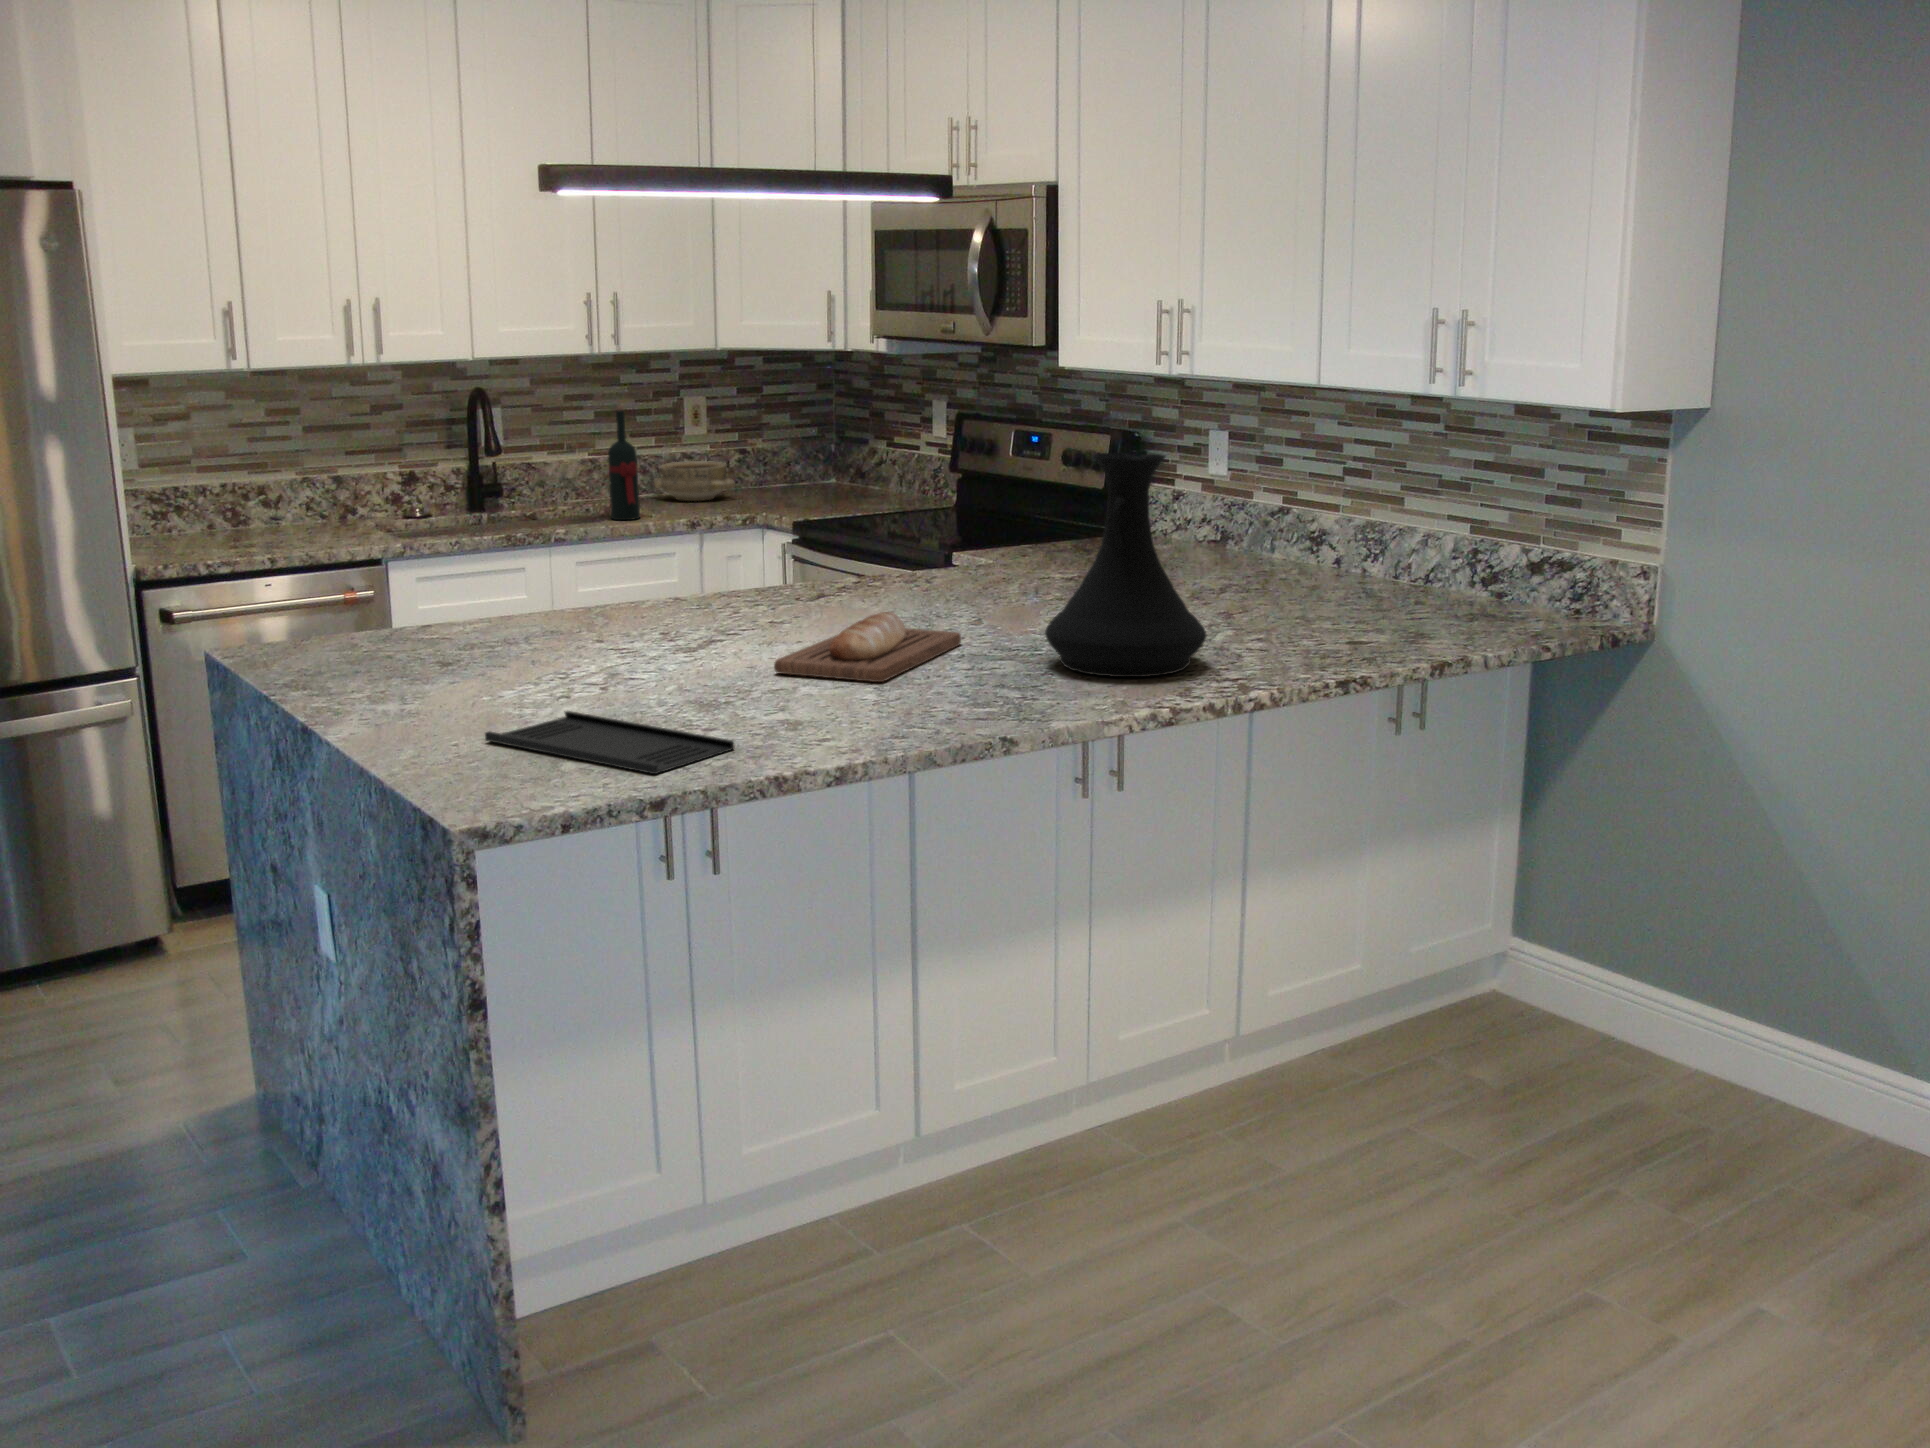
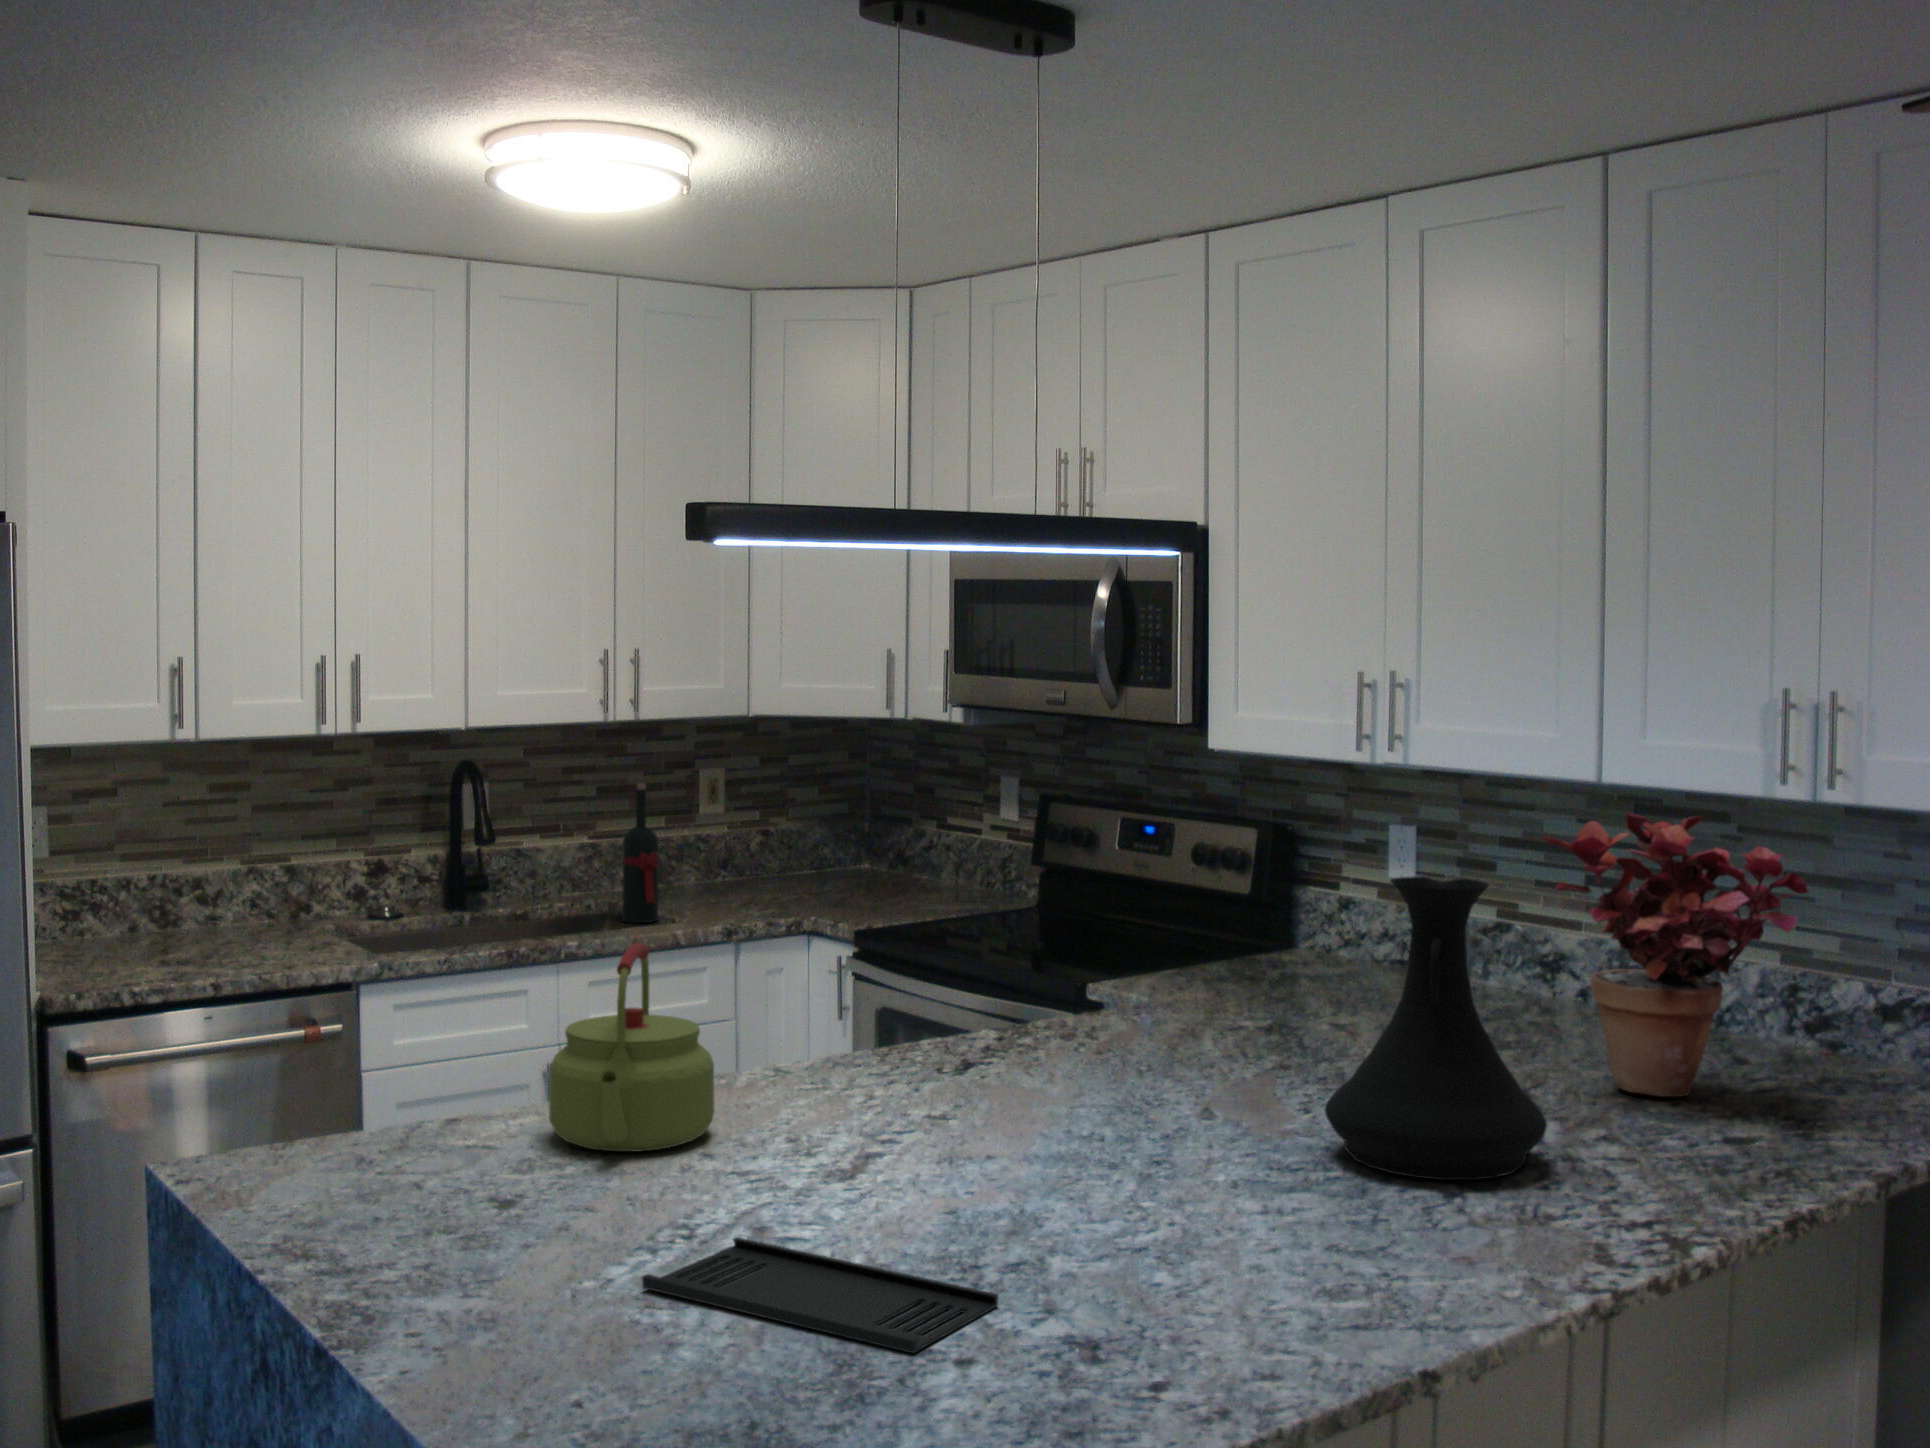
potted plant: none [1250,407,1445,626] -> present [1543,813,1809,1097]
ceramic bowl: present [653,461,735,501] -> none [660,847,761,896]
kettle: none [465,510,595,664] -> present [549,943,714,1152]
bread loaf: present [774,612,961,682] -> none [973,1079,1190,1186]

